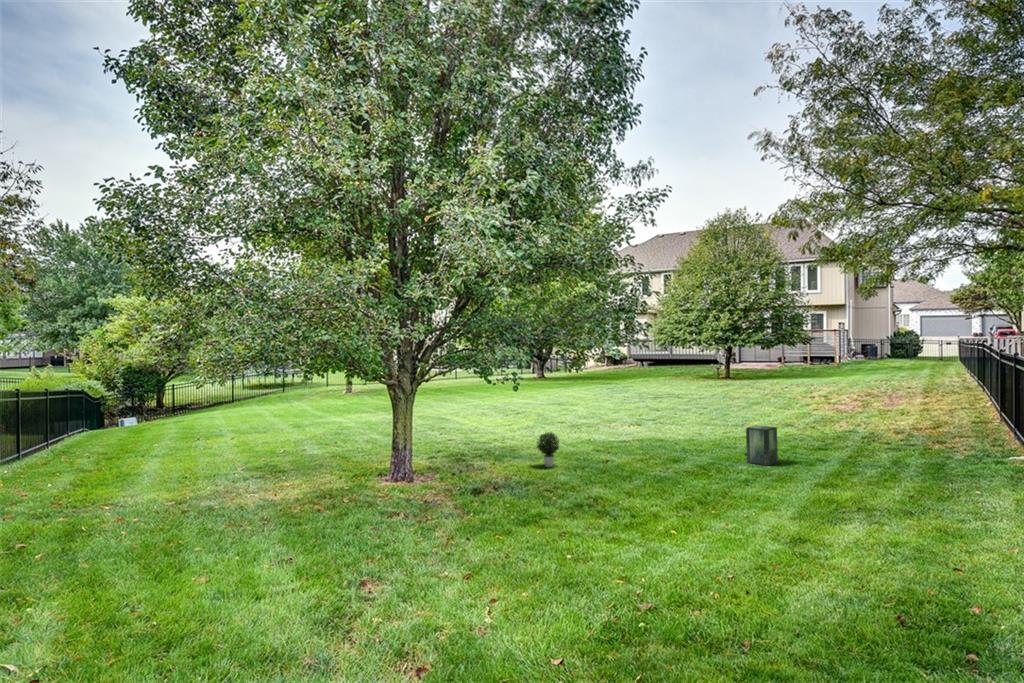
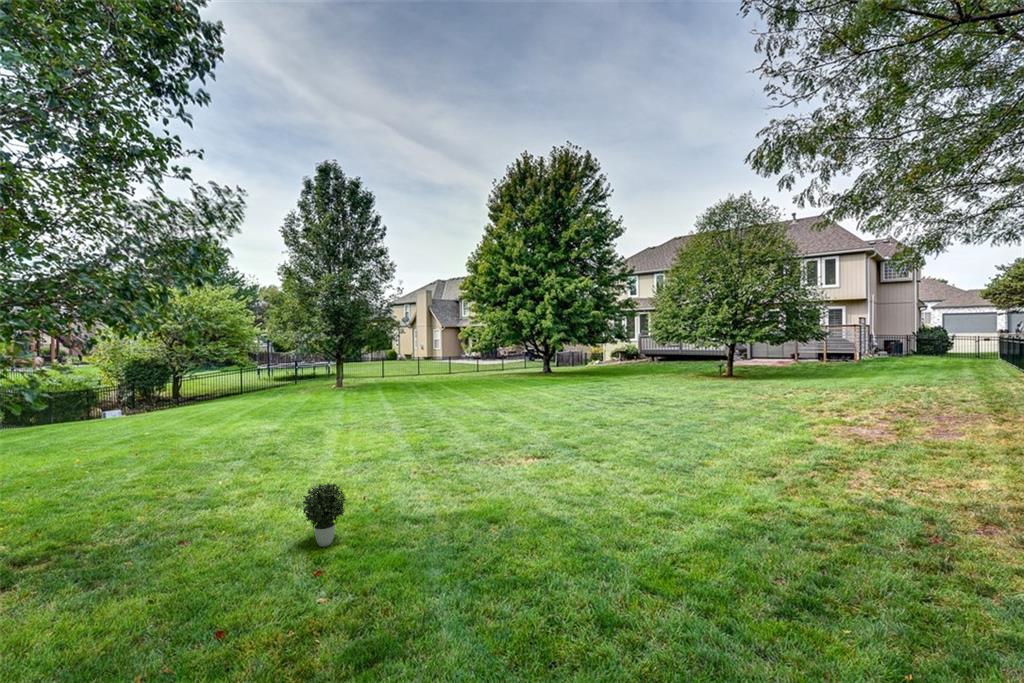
storage box: present [746,425,778,466] -> none [675,488,741,584]

